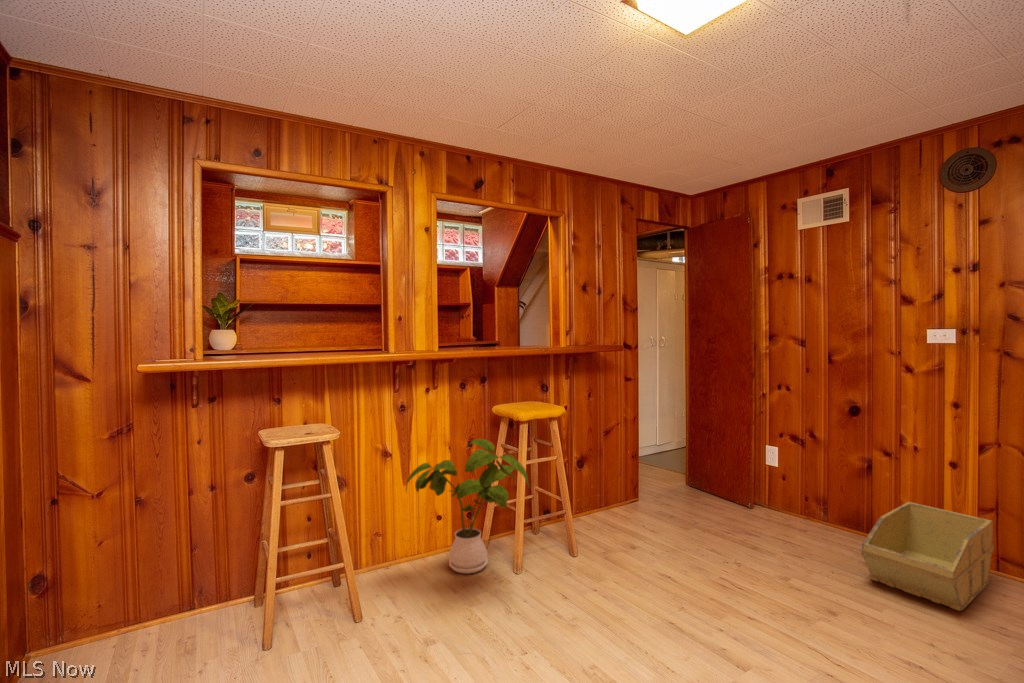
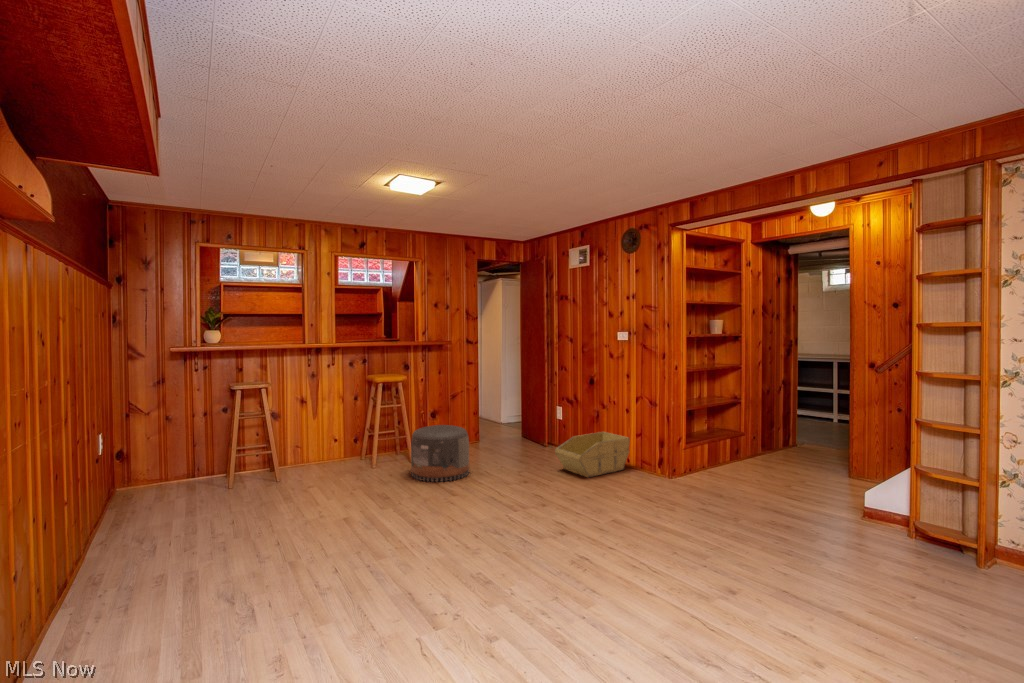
house plant: present [406,439,529,574] -> none [312,392,383,467]
pouf: none [600,498,715,629] -> present [411,425,469,482]

